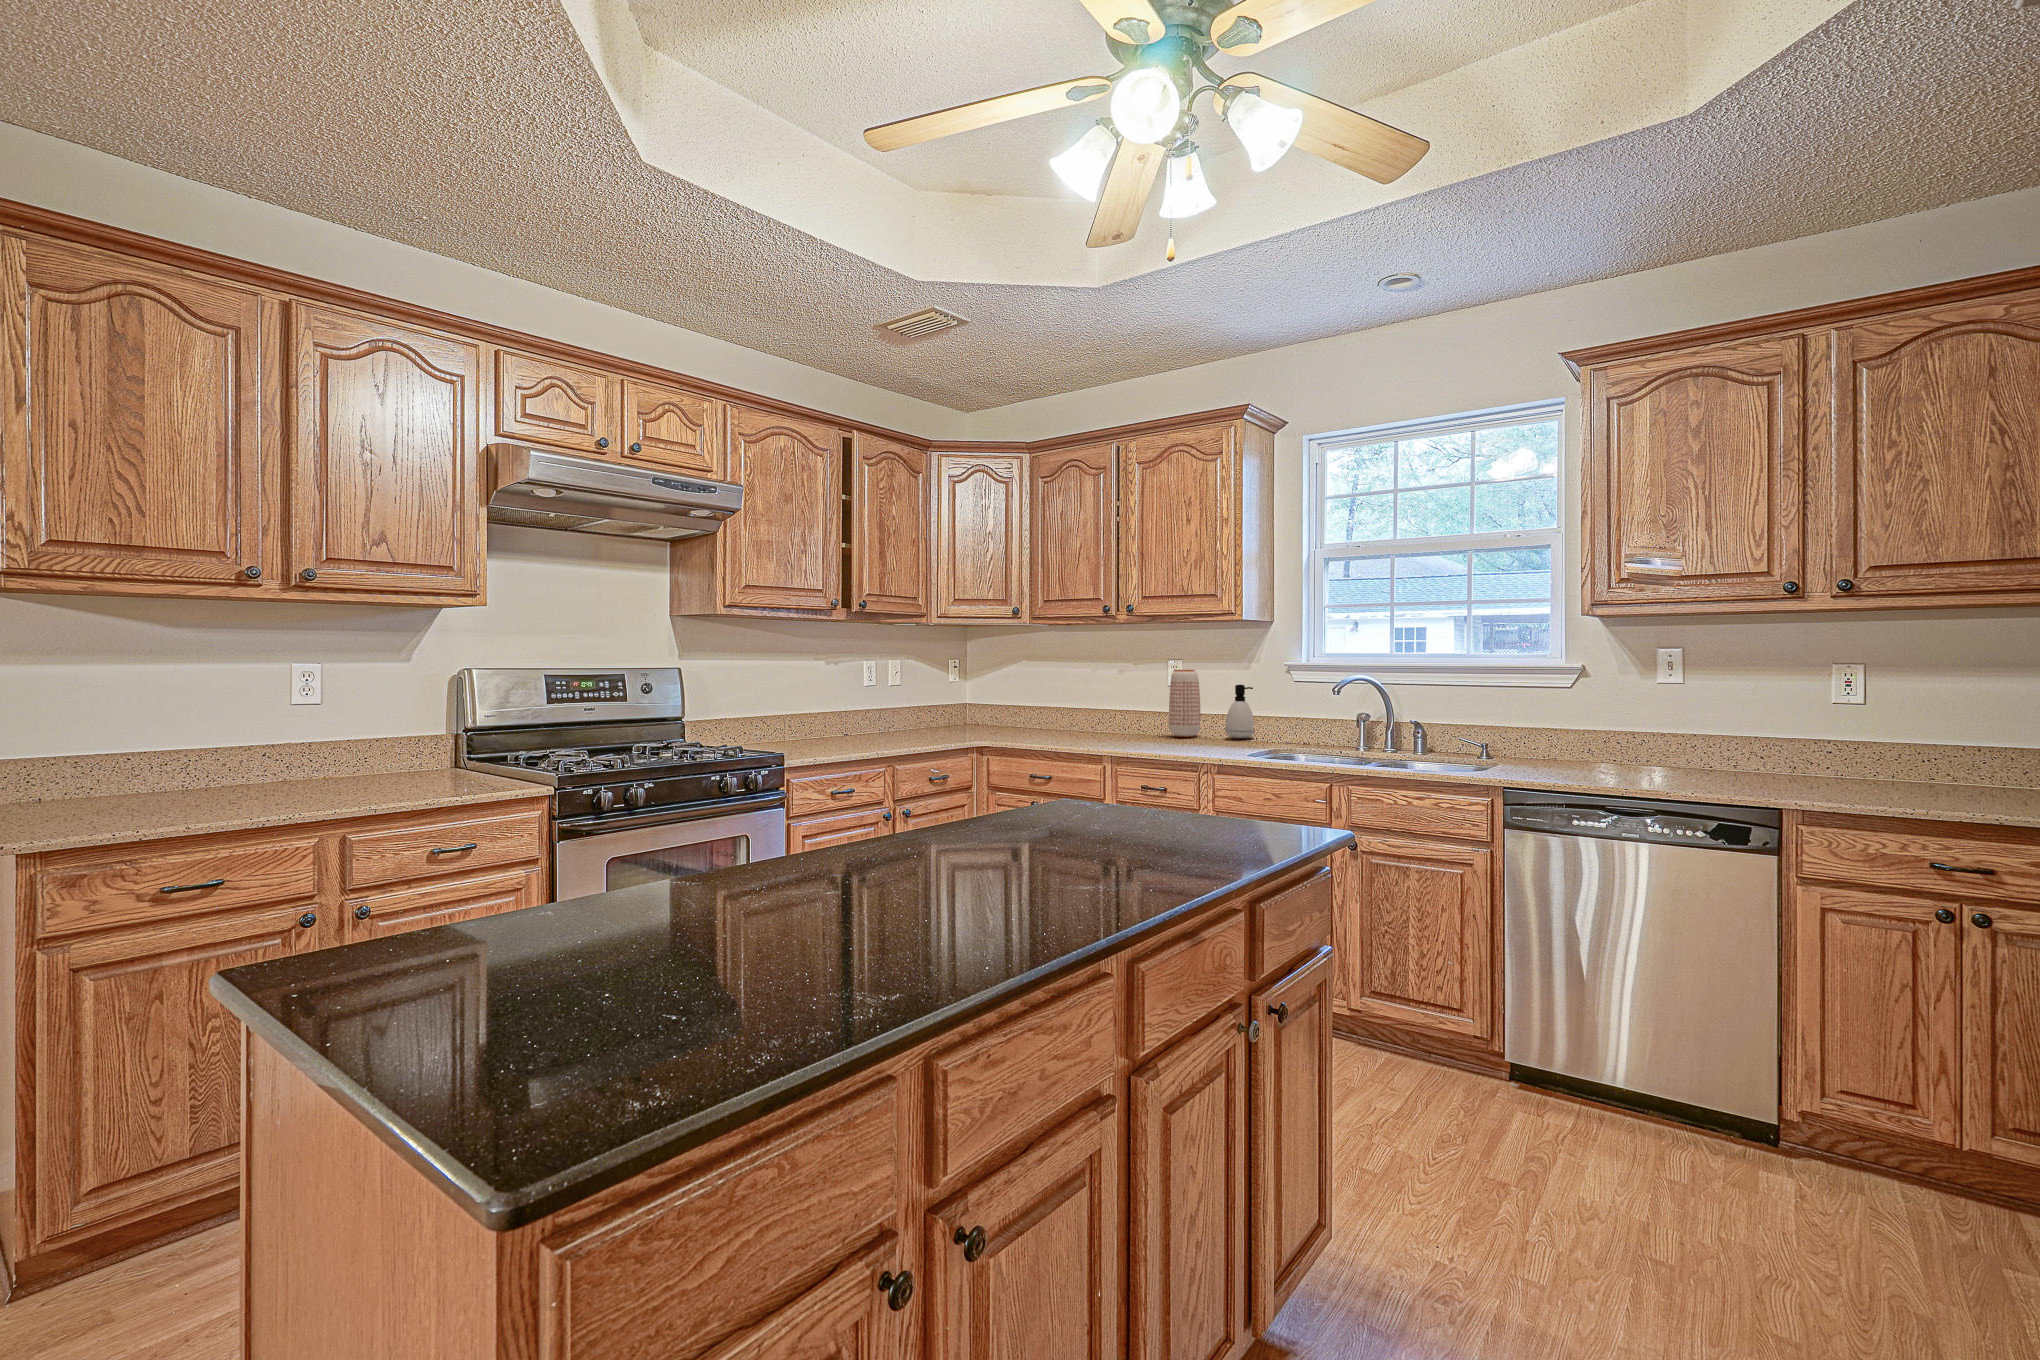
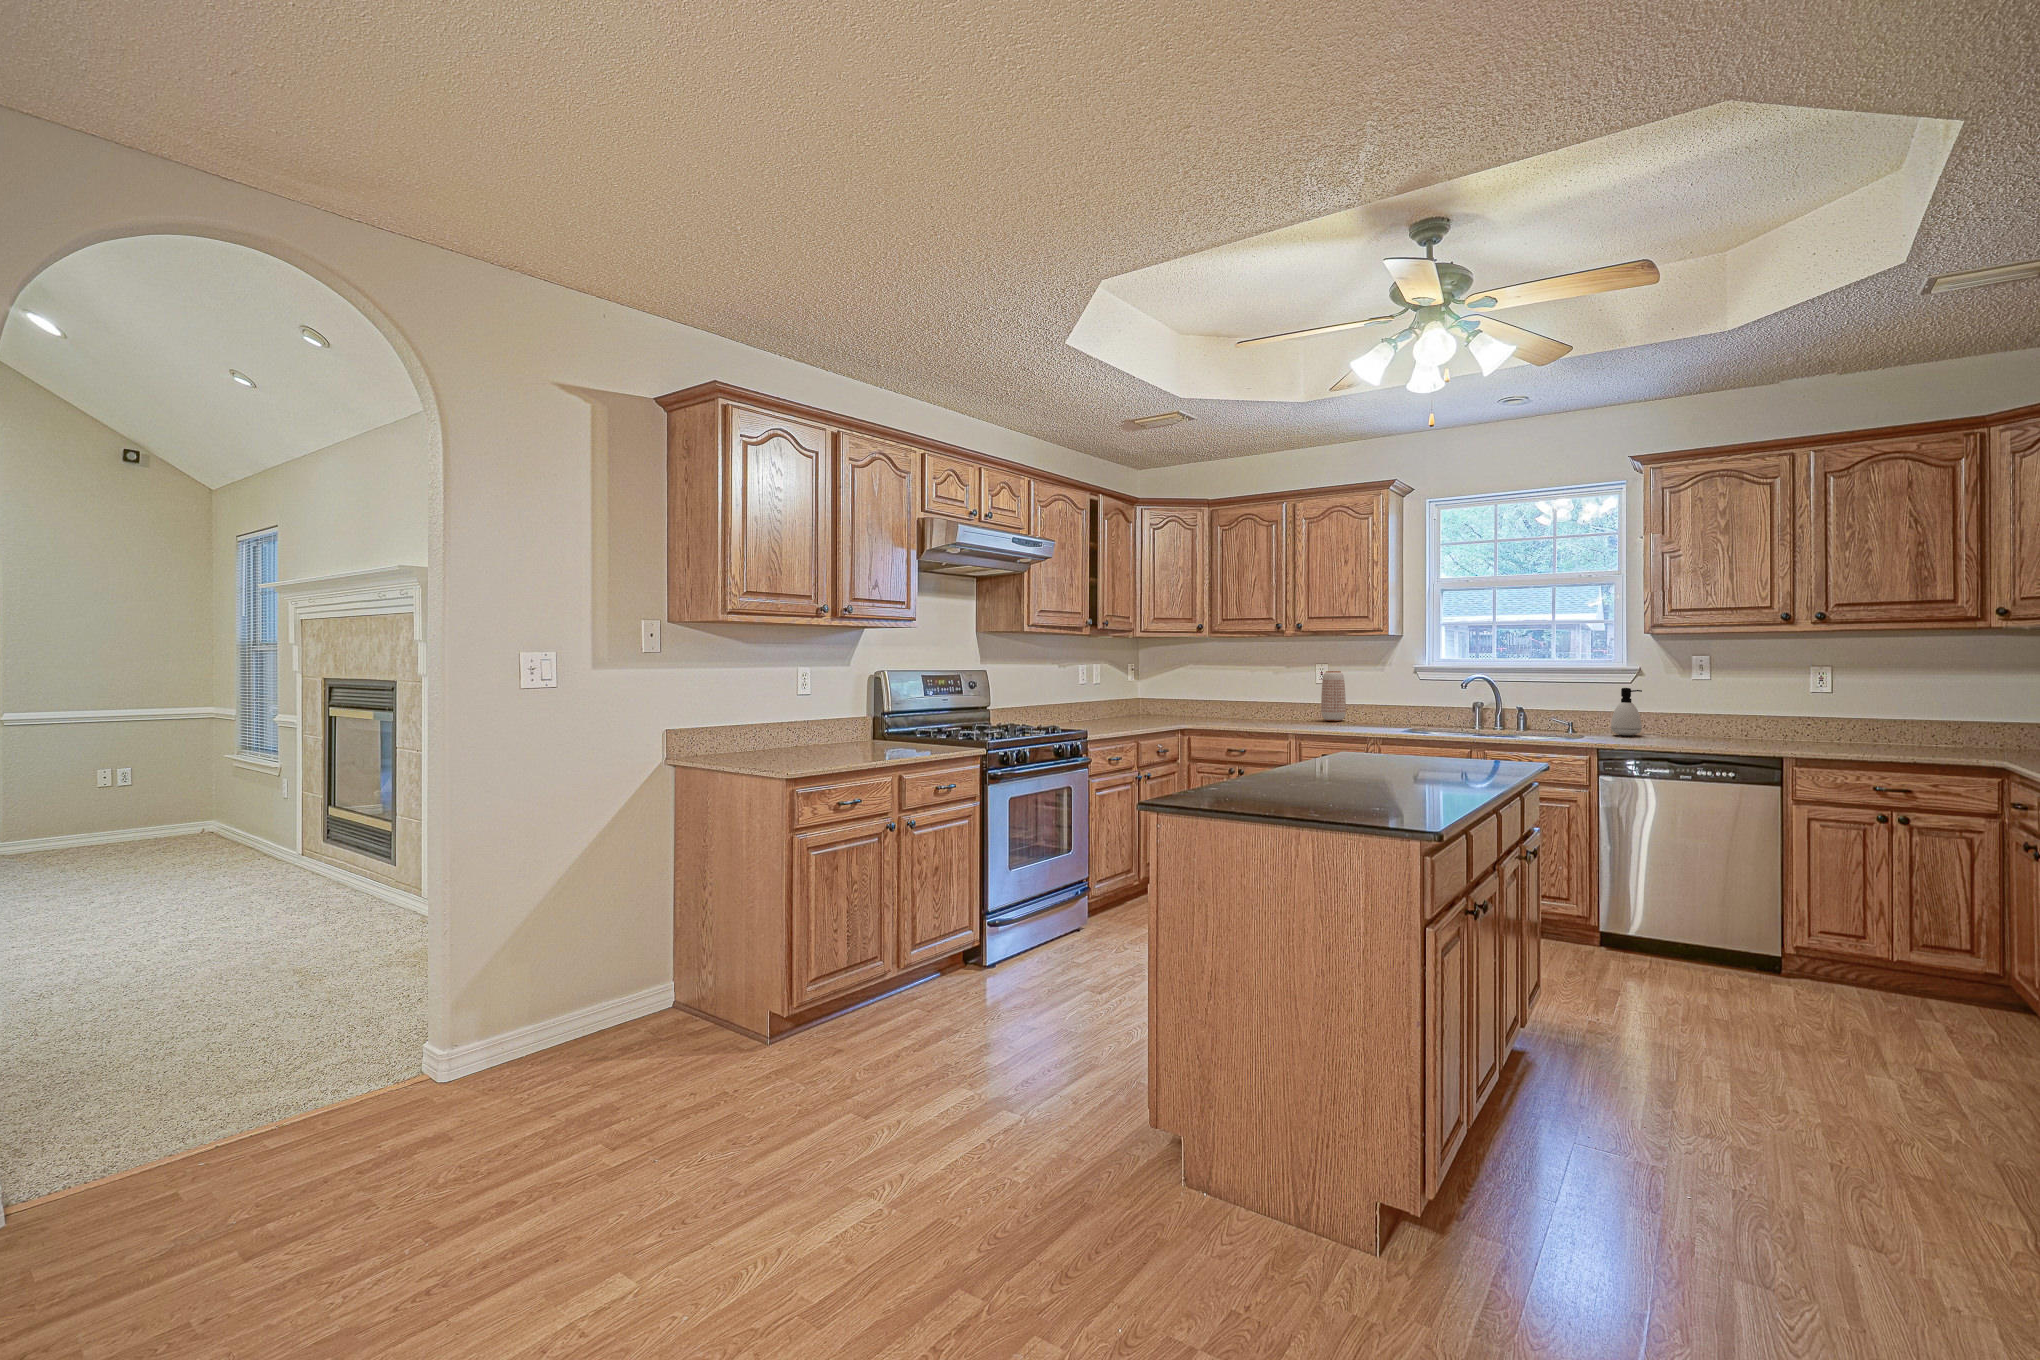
soap dispenser: present [1225,685,1255,739] -> present [1611,688,1642,736]

